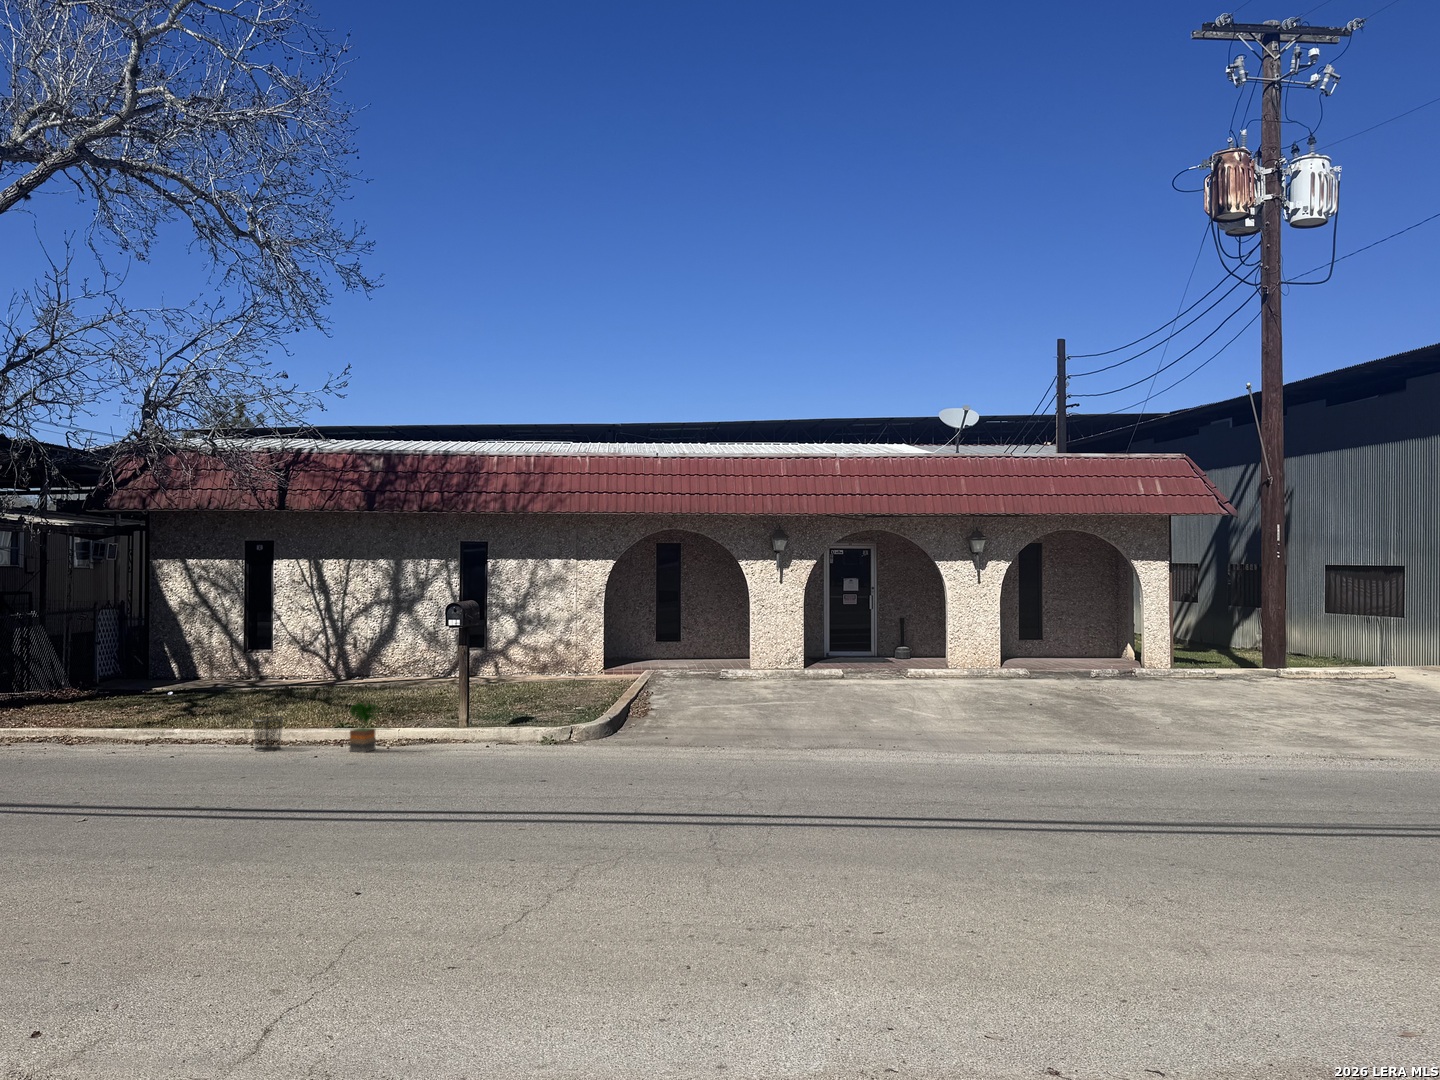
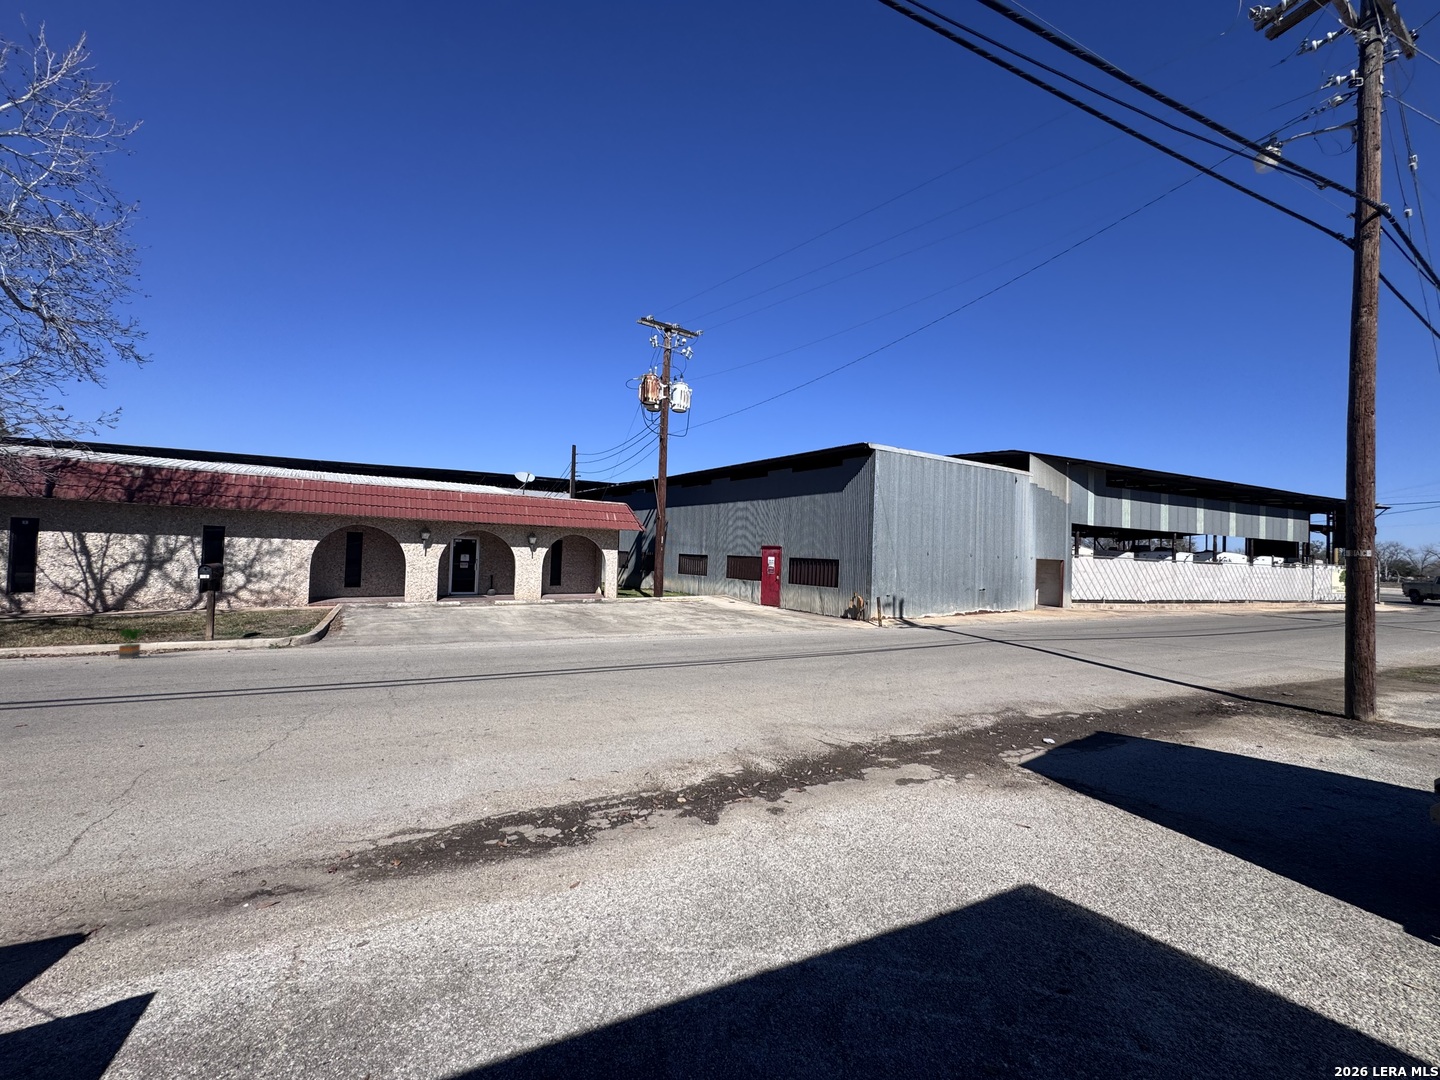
trash can: present [253,716,283,752] -> none [31,639,60,662]

